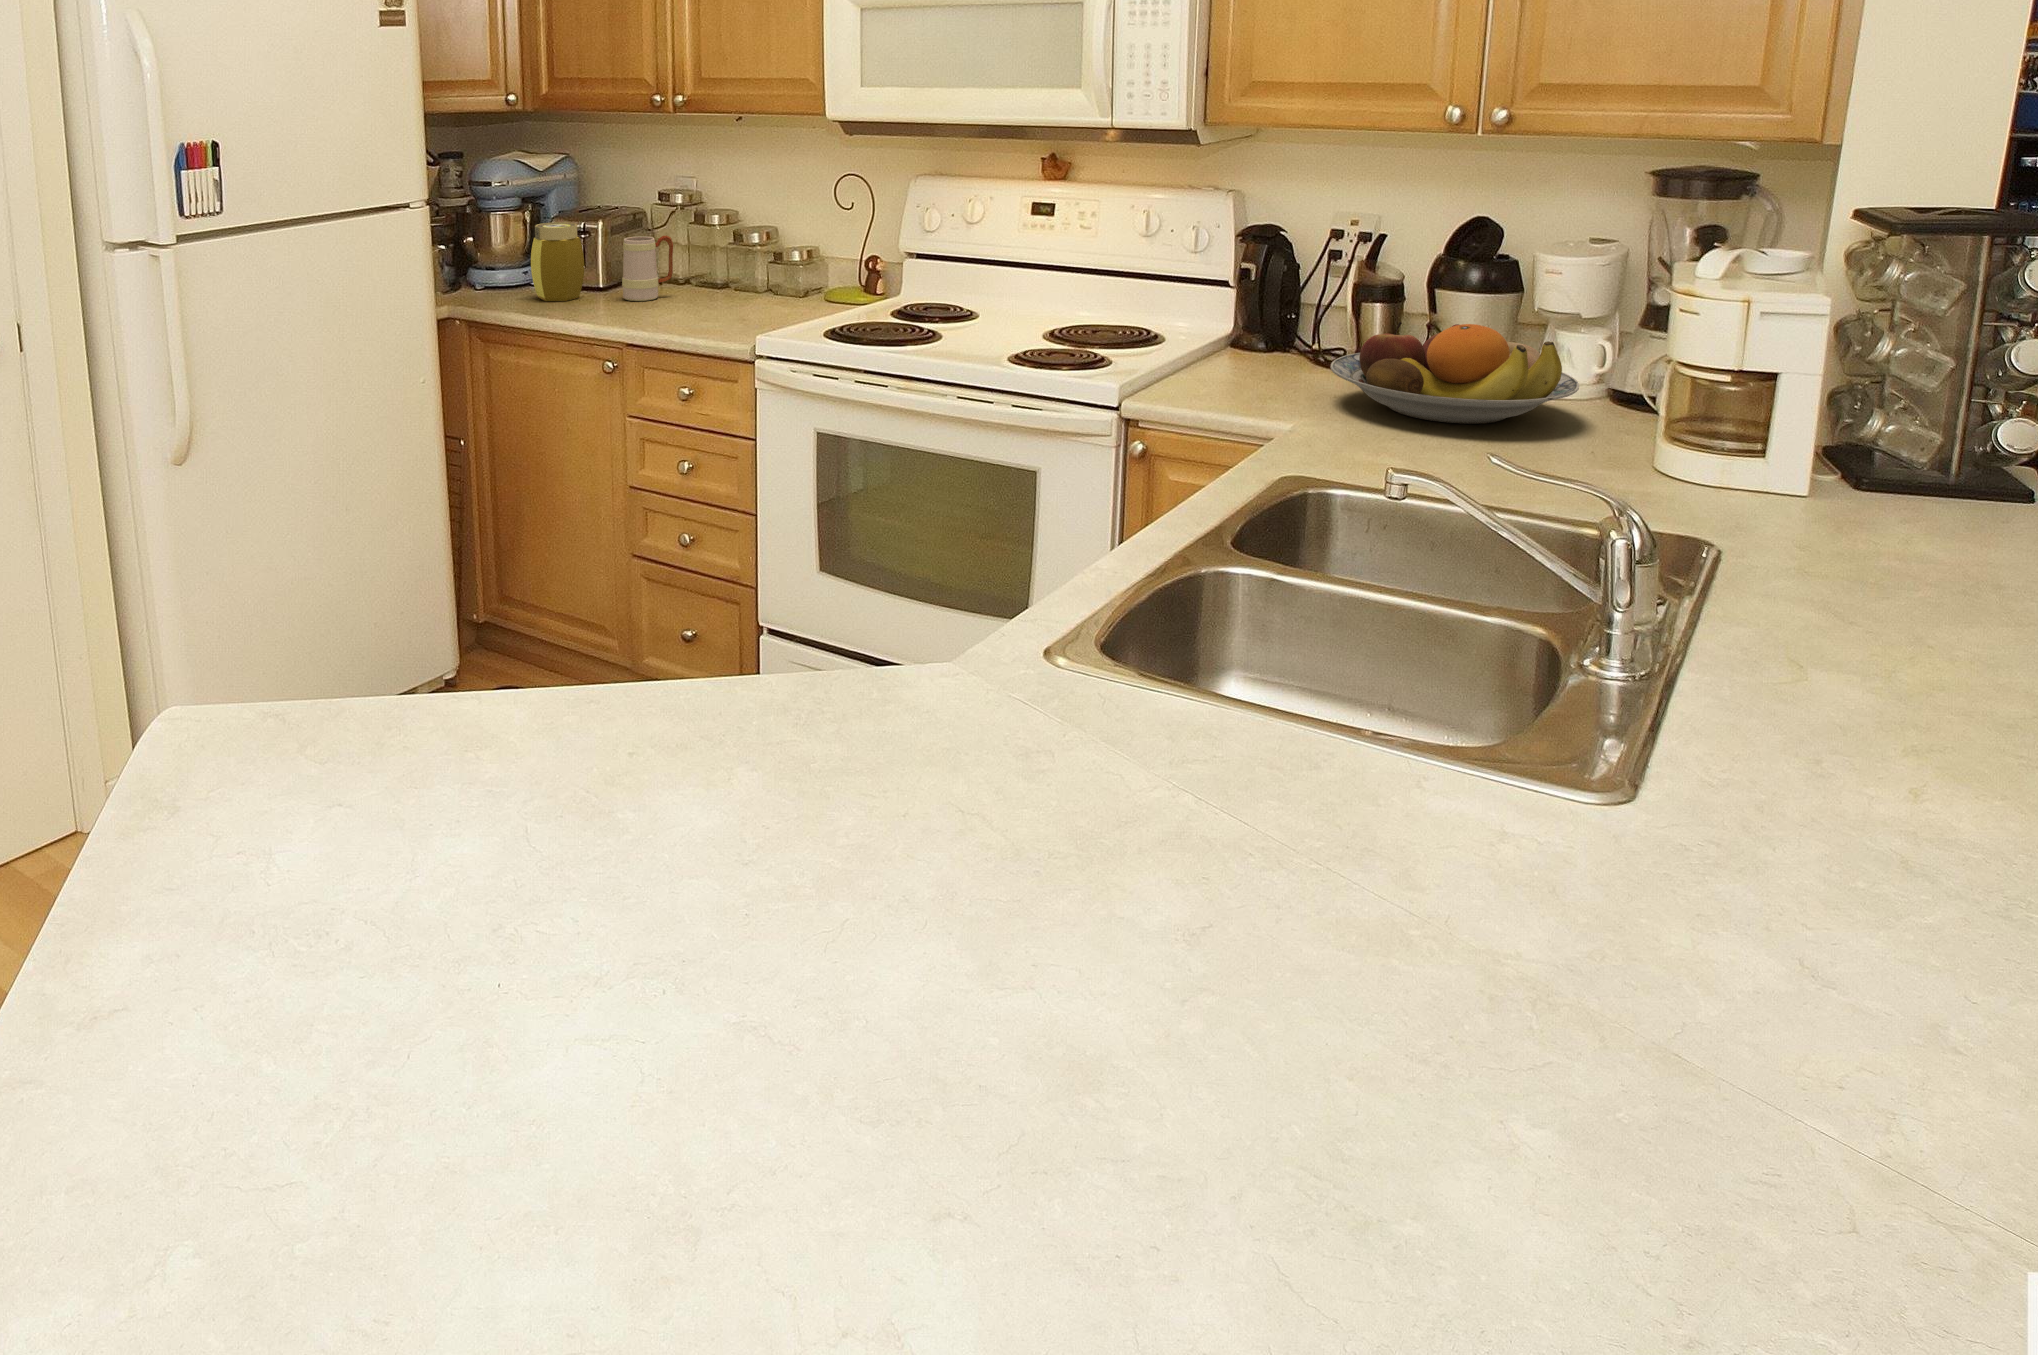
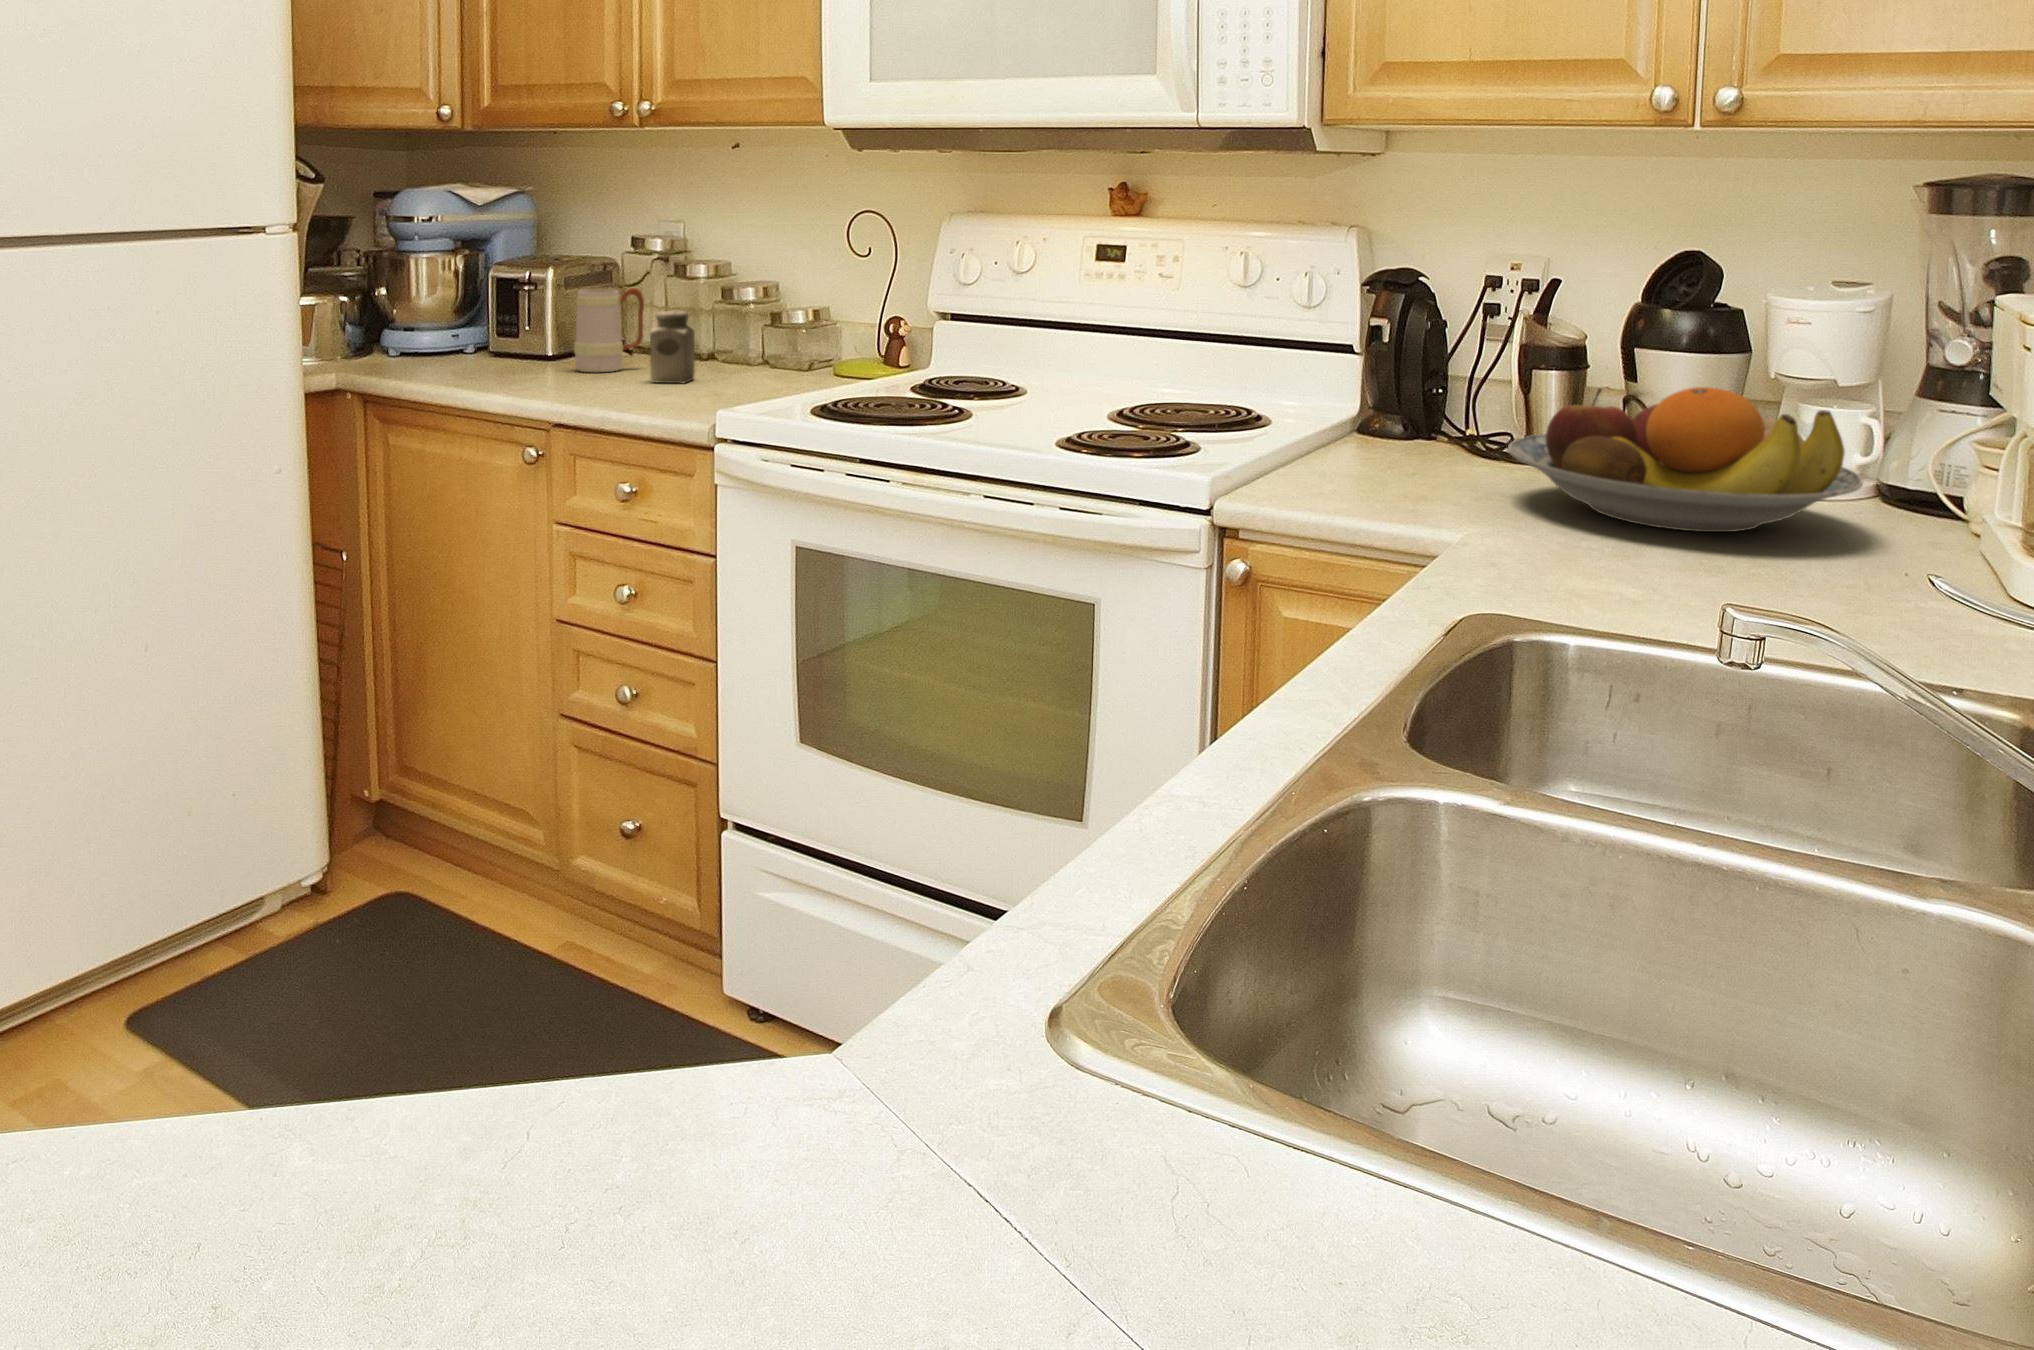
jar: present [531,222,584,301] -> none [455,269,527,371]
salt shaker: none [686,256,718,311] -> present [650,311,695,383]

